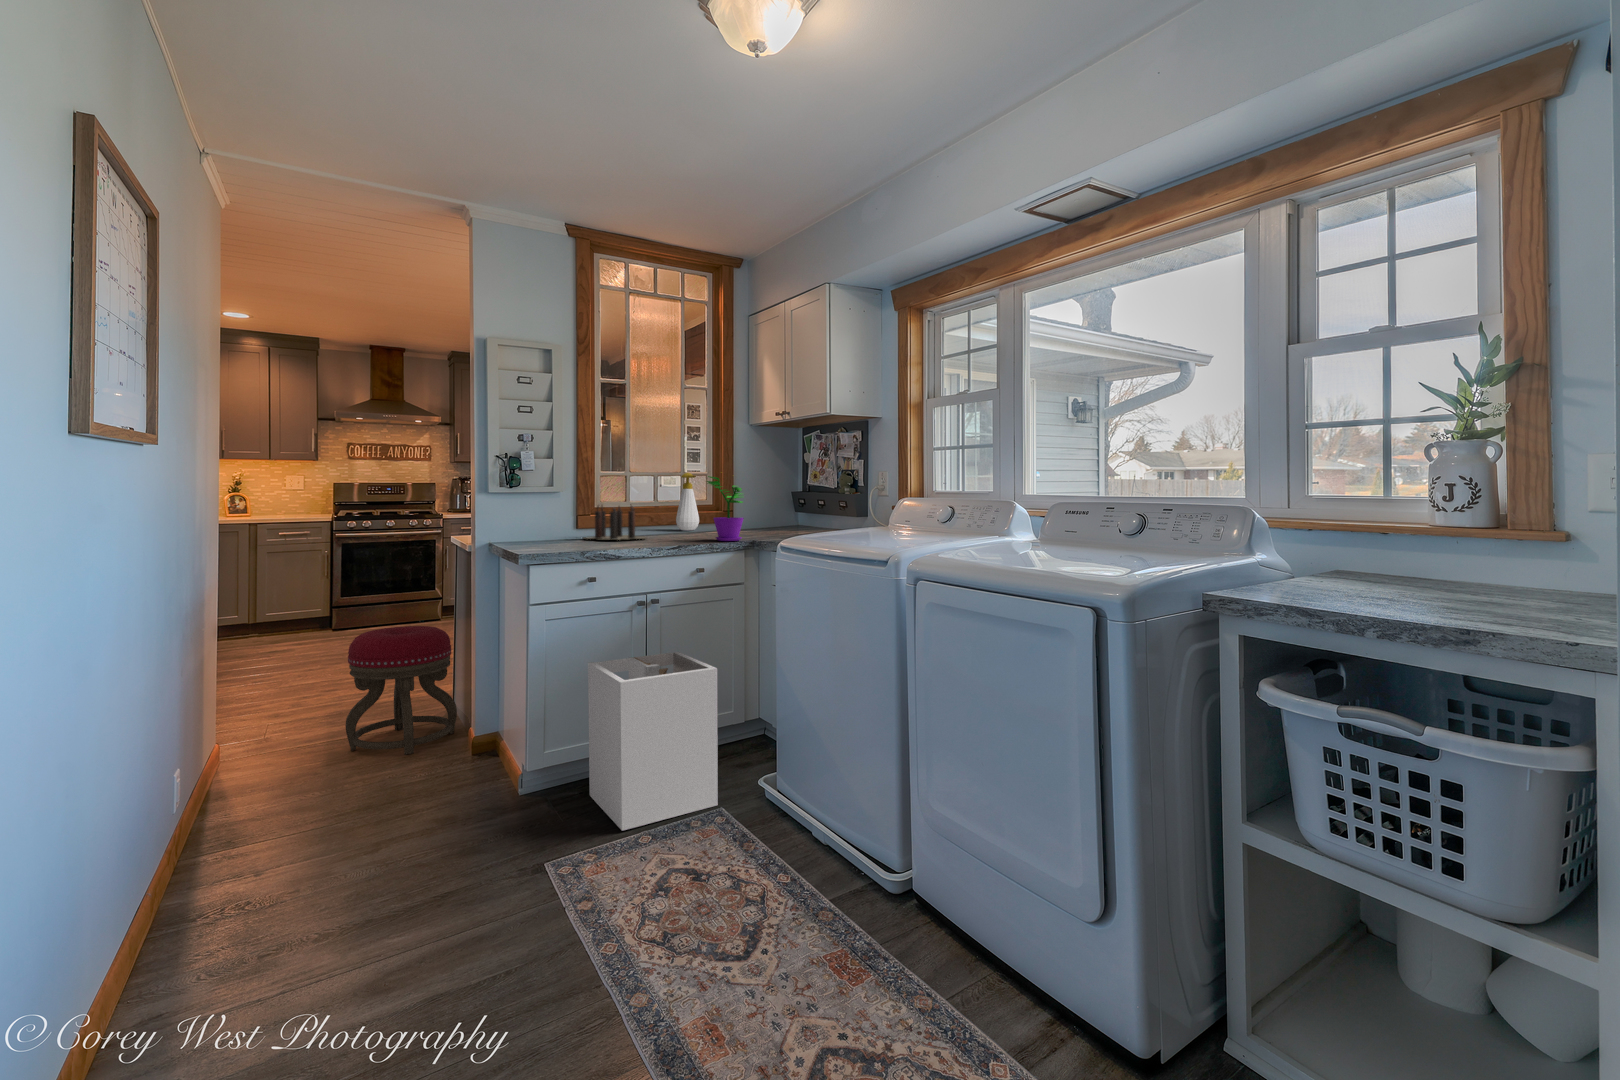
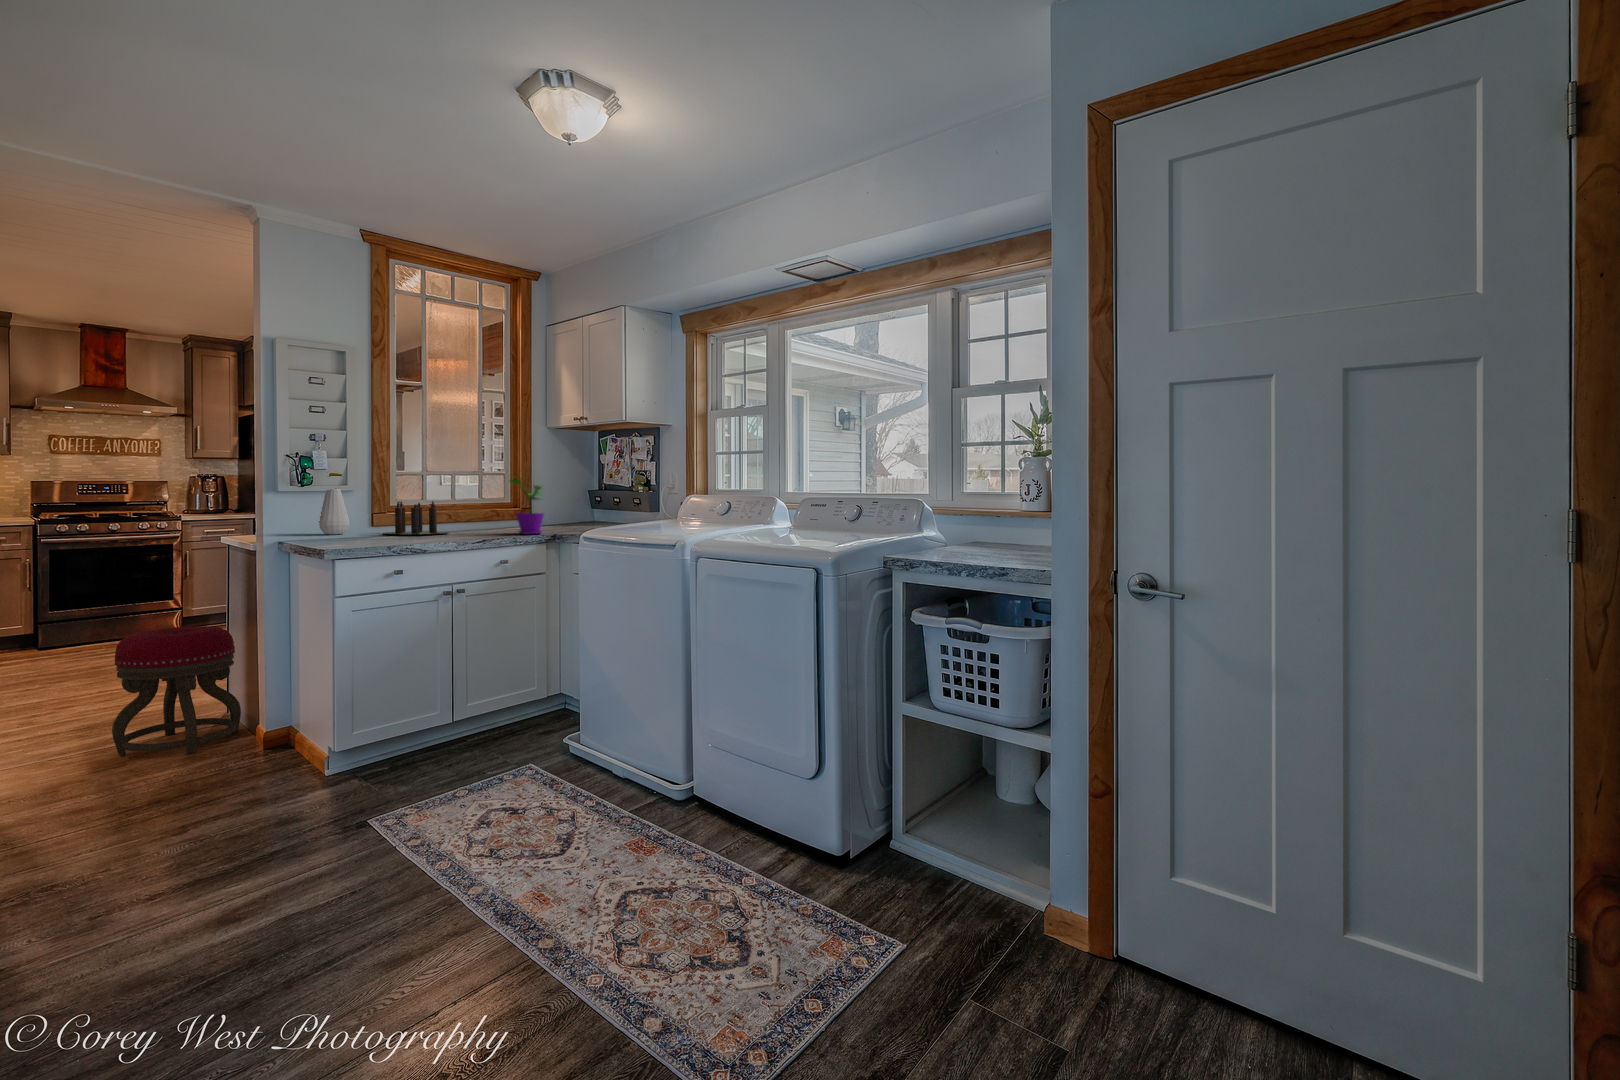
soap bottle: present [676,473,699,531] -> present [319,473,350,535]
laundry hamper: present [588,652,718,831] -> none [399,634,528,788]

